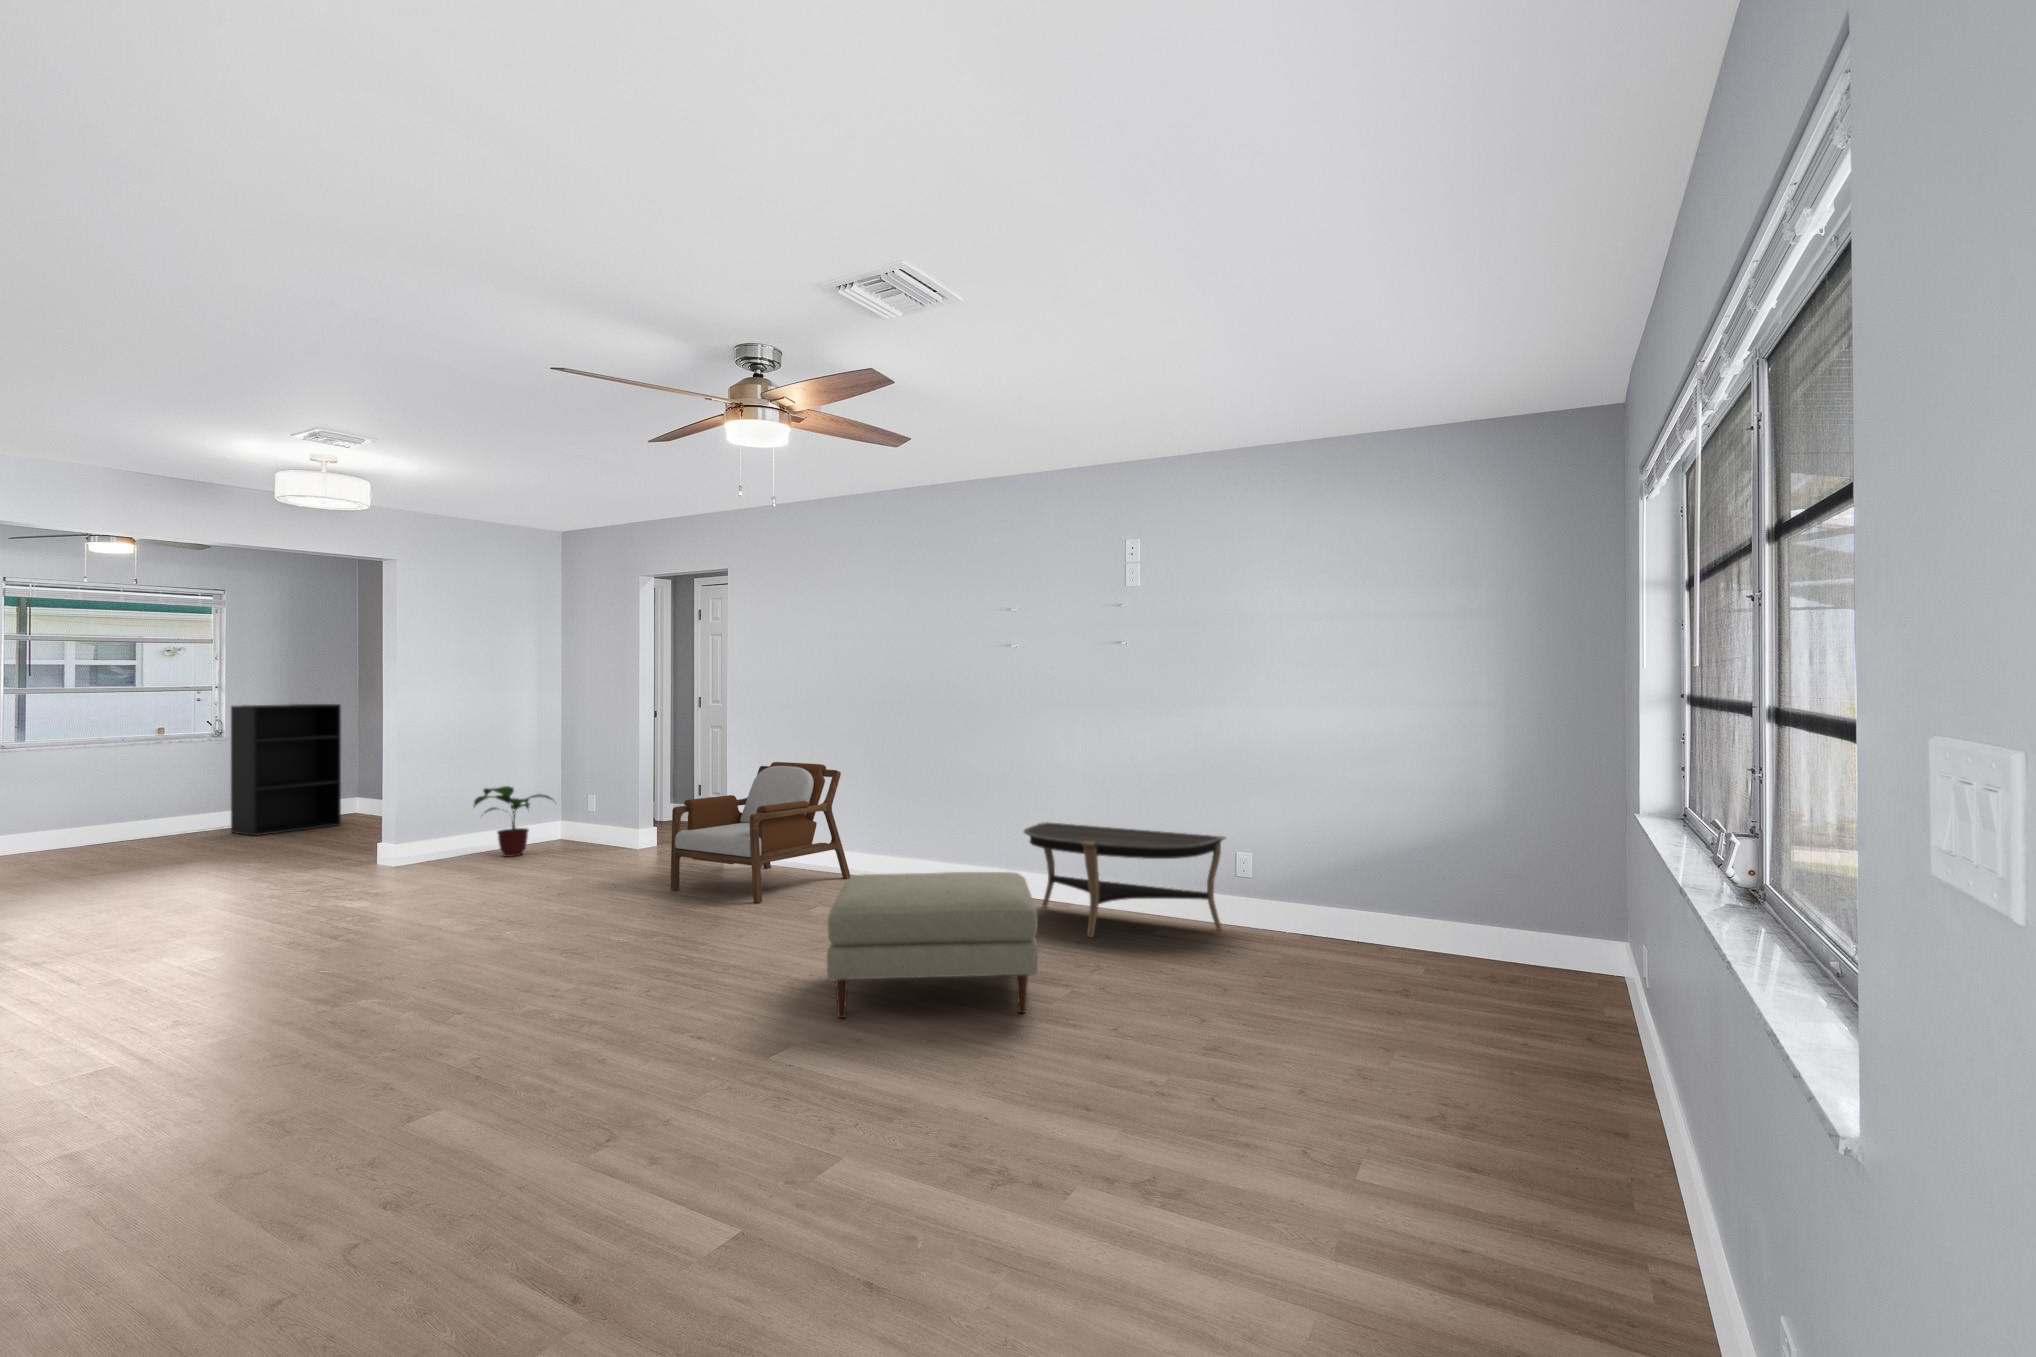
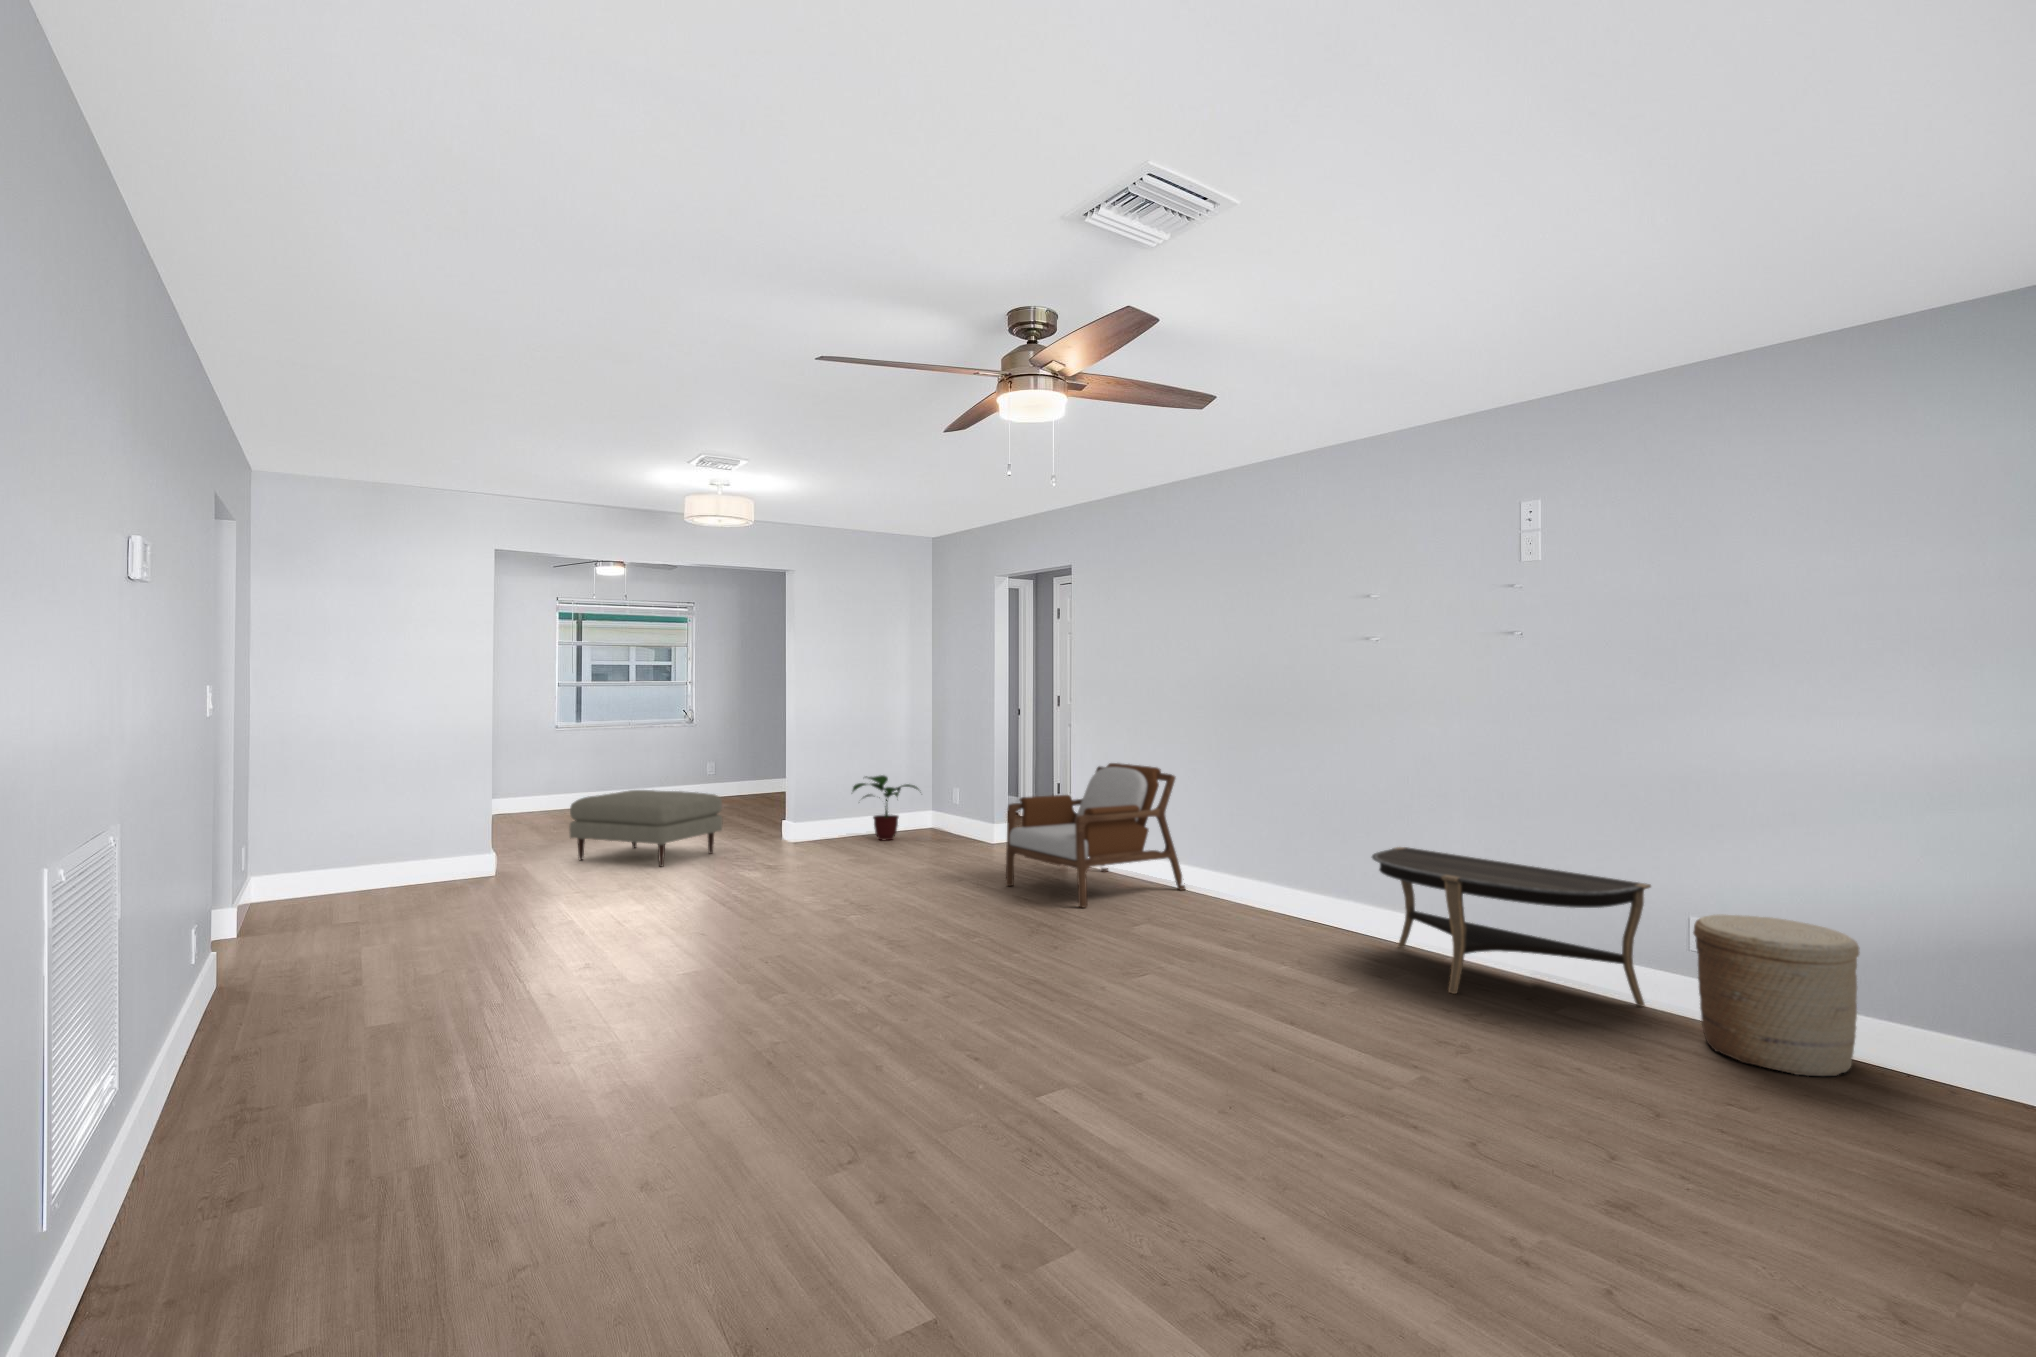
bookshelf: present [231,704,341,836] -> none [693,698,770,807]
woven basket: none [1255,853,1353,962] -> present [1693,915,1859,1076]
ottoman: present [827,872,1038,1018] -> present [569,790,723,867]

